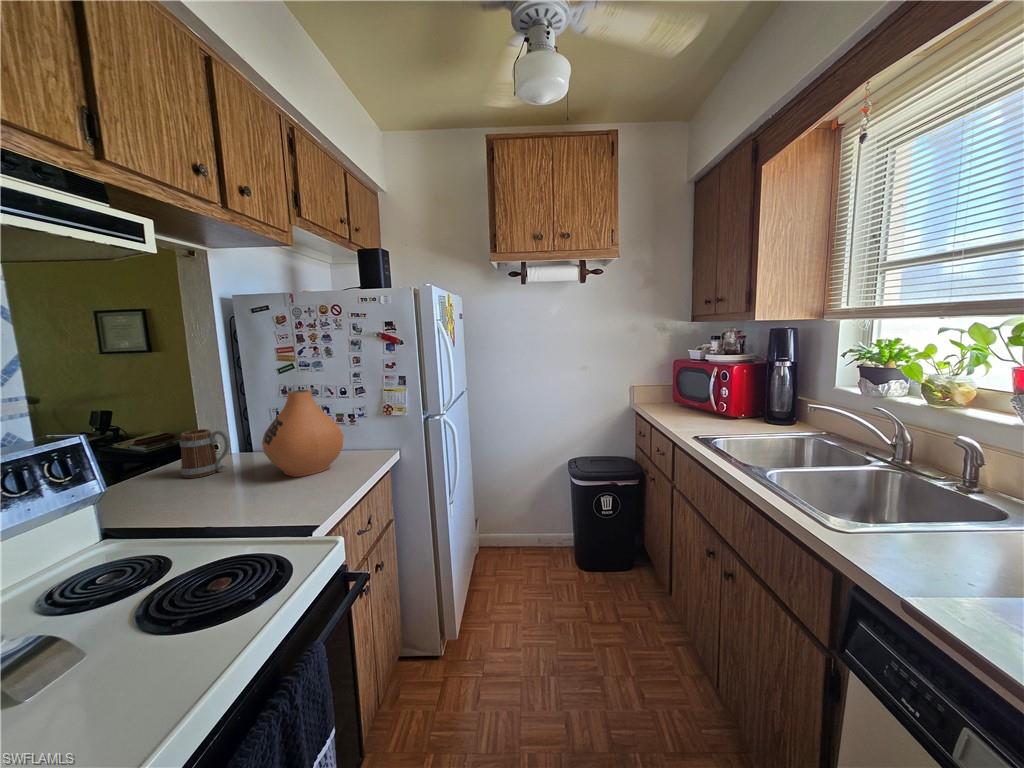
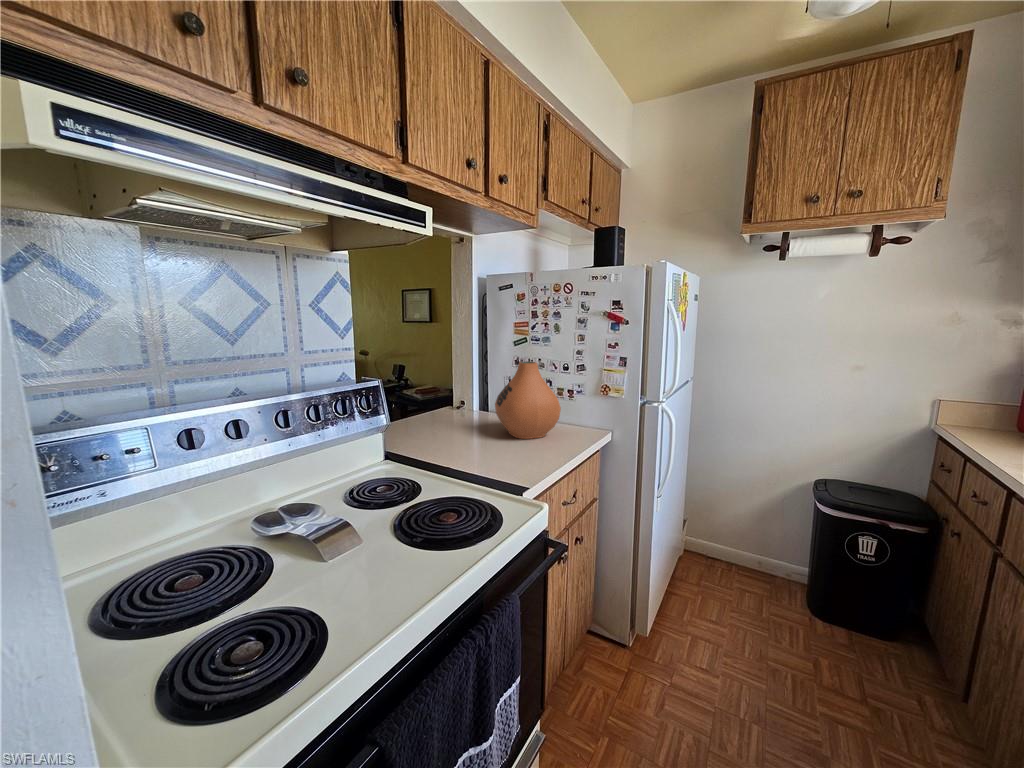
mug: present [180,429,230,478] -> none [439,386,473,424]

